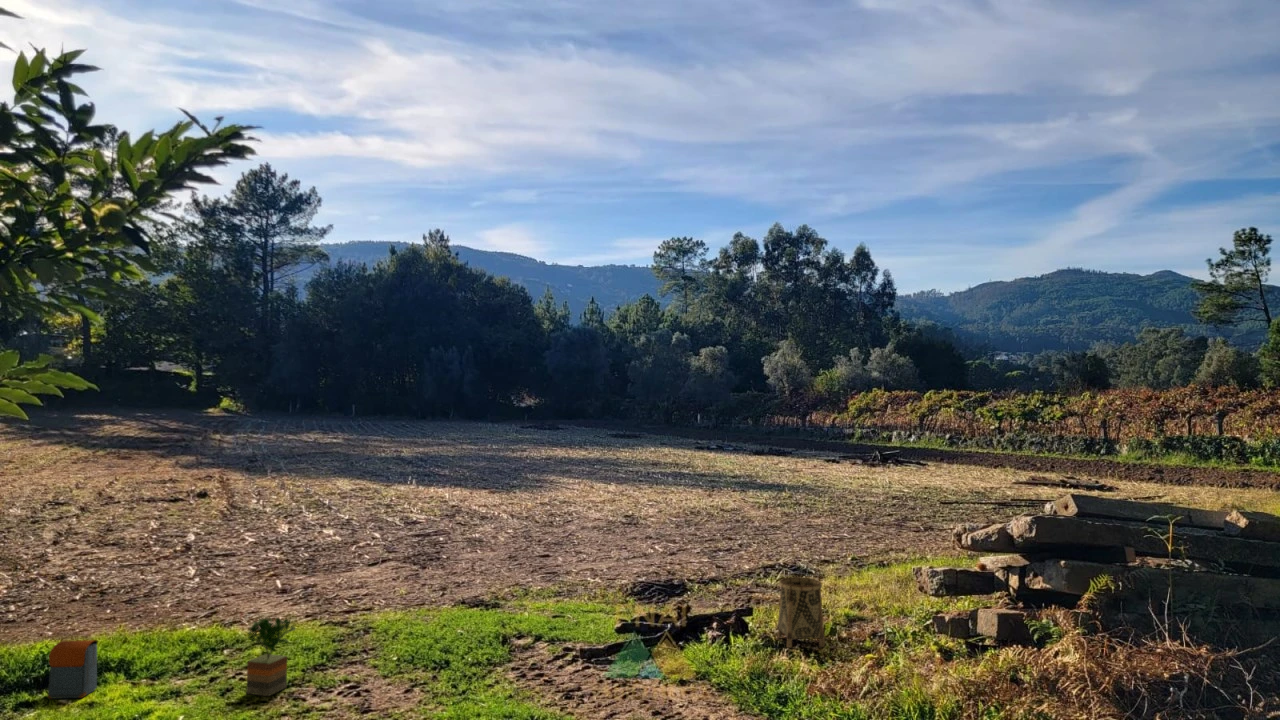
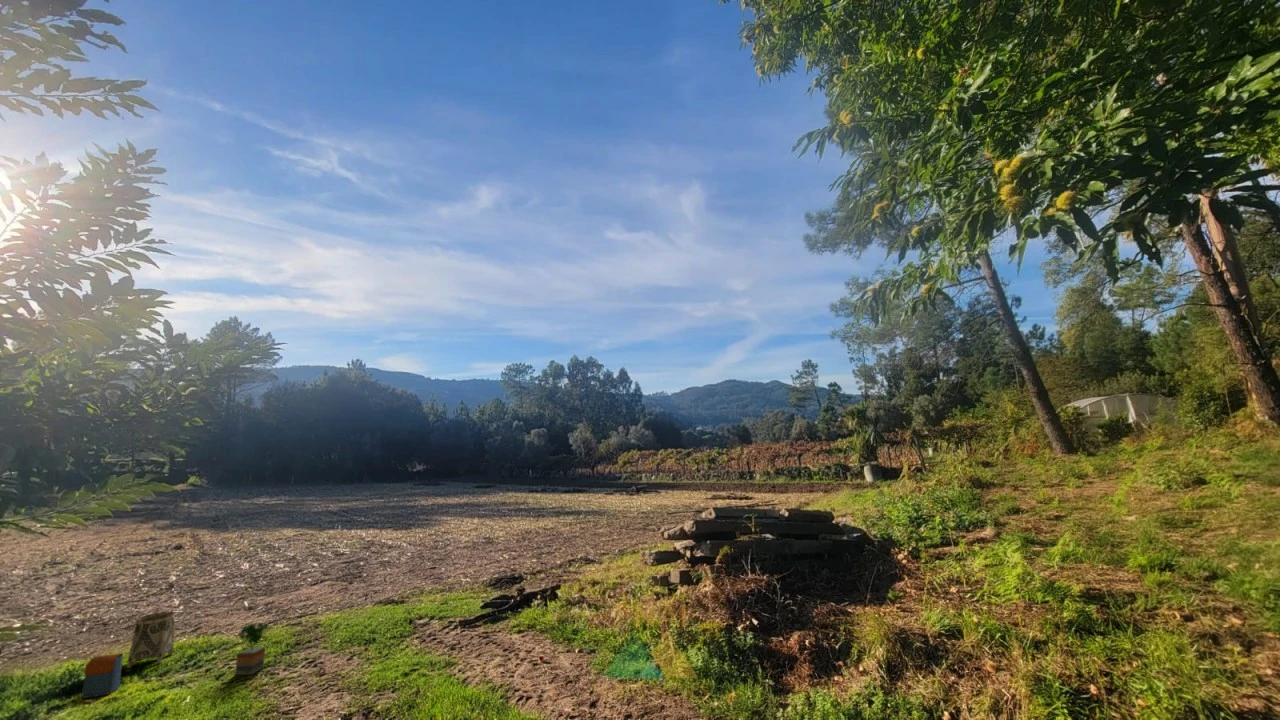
basket: present [777,577,825,648] -> present [127,612,175,668]

